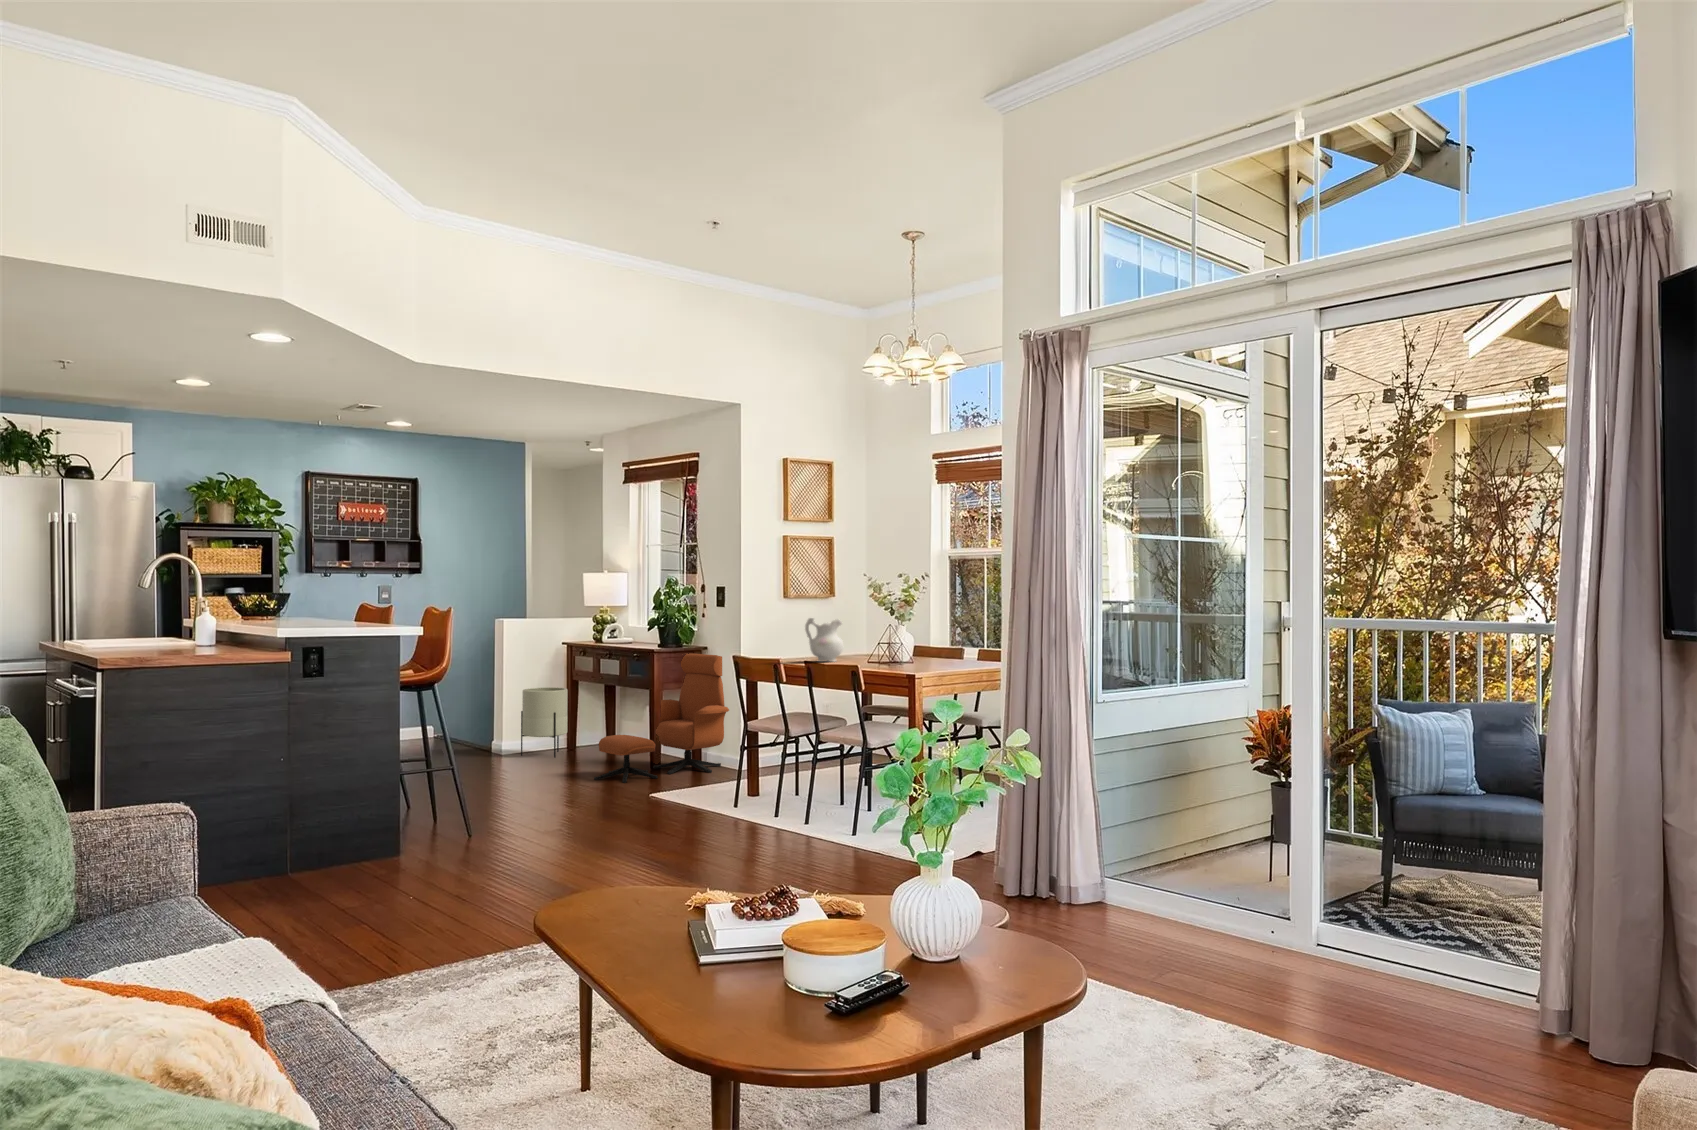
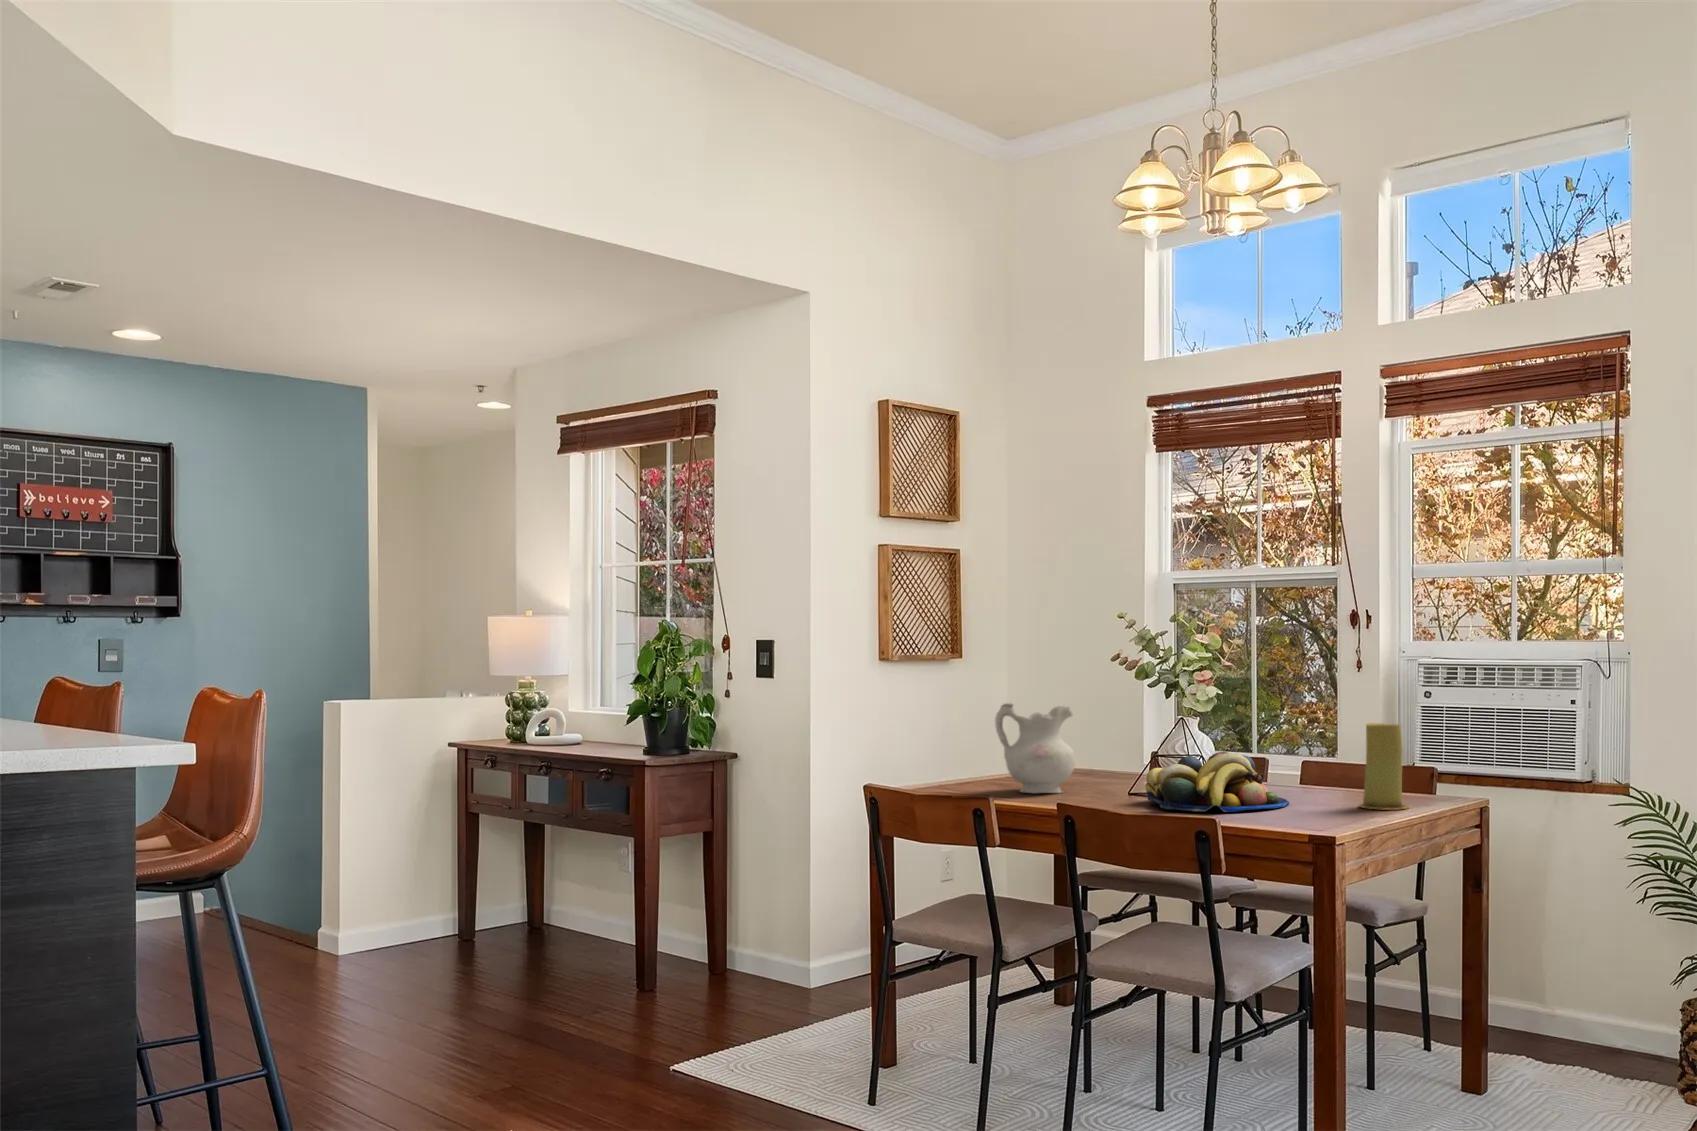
candle: none [951,626,973,666] -> present [1359,723,1408,810]
fruit bowl: none [861,641,927,667] -> present [1145,752,1289,812]
lounge chair: present [594,653,729,783] -> none [536,766,793,1035]
planter: present [521,687,568,758] -> none [372,828,460,964]

